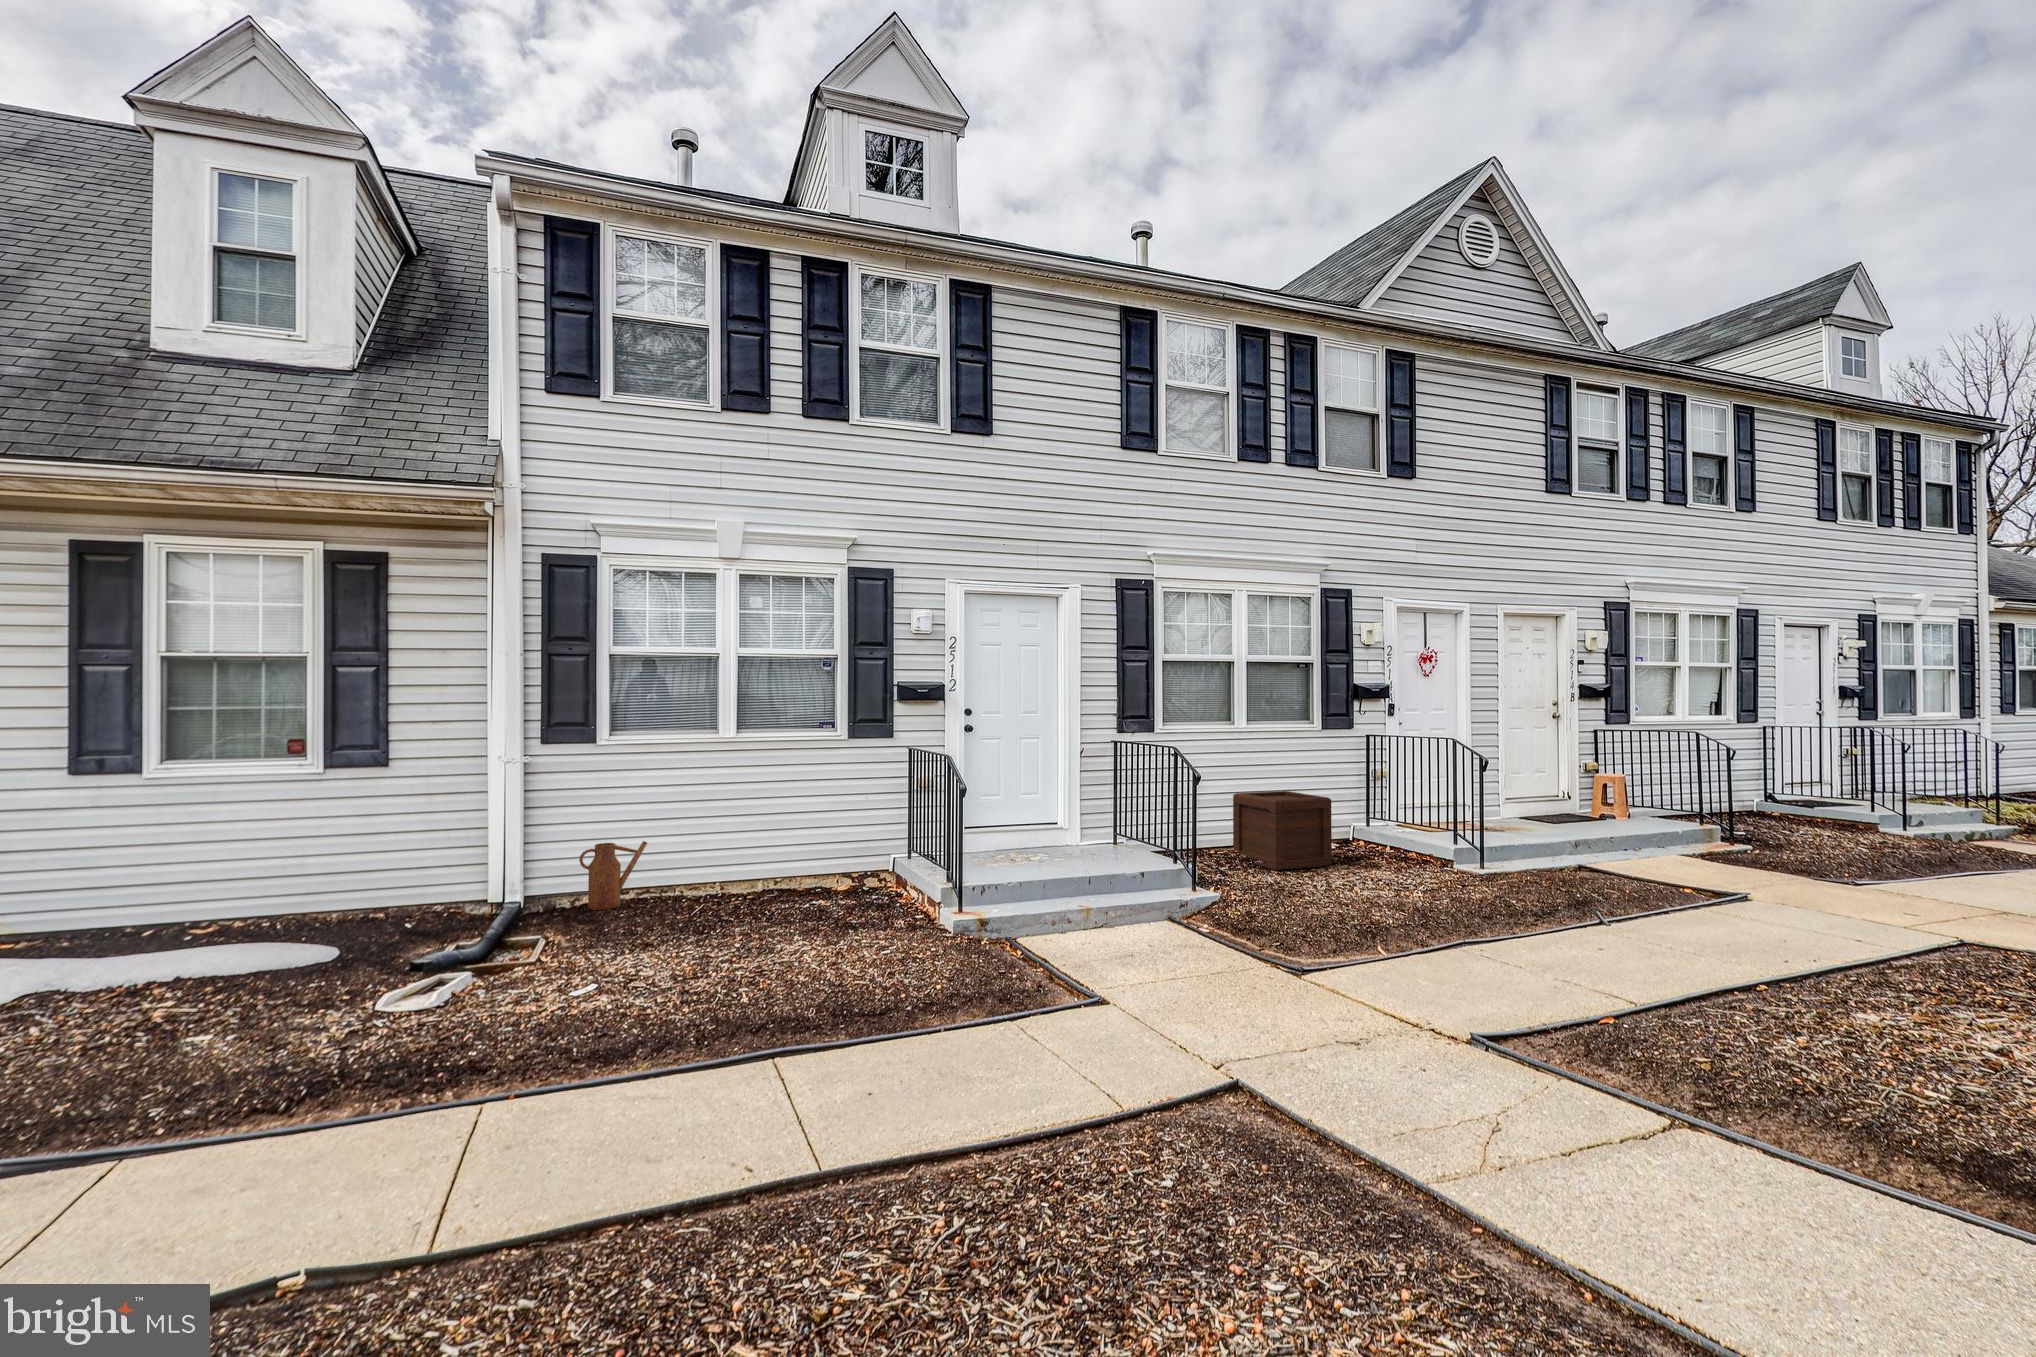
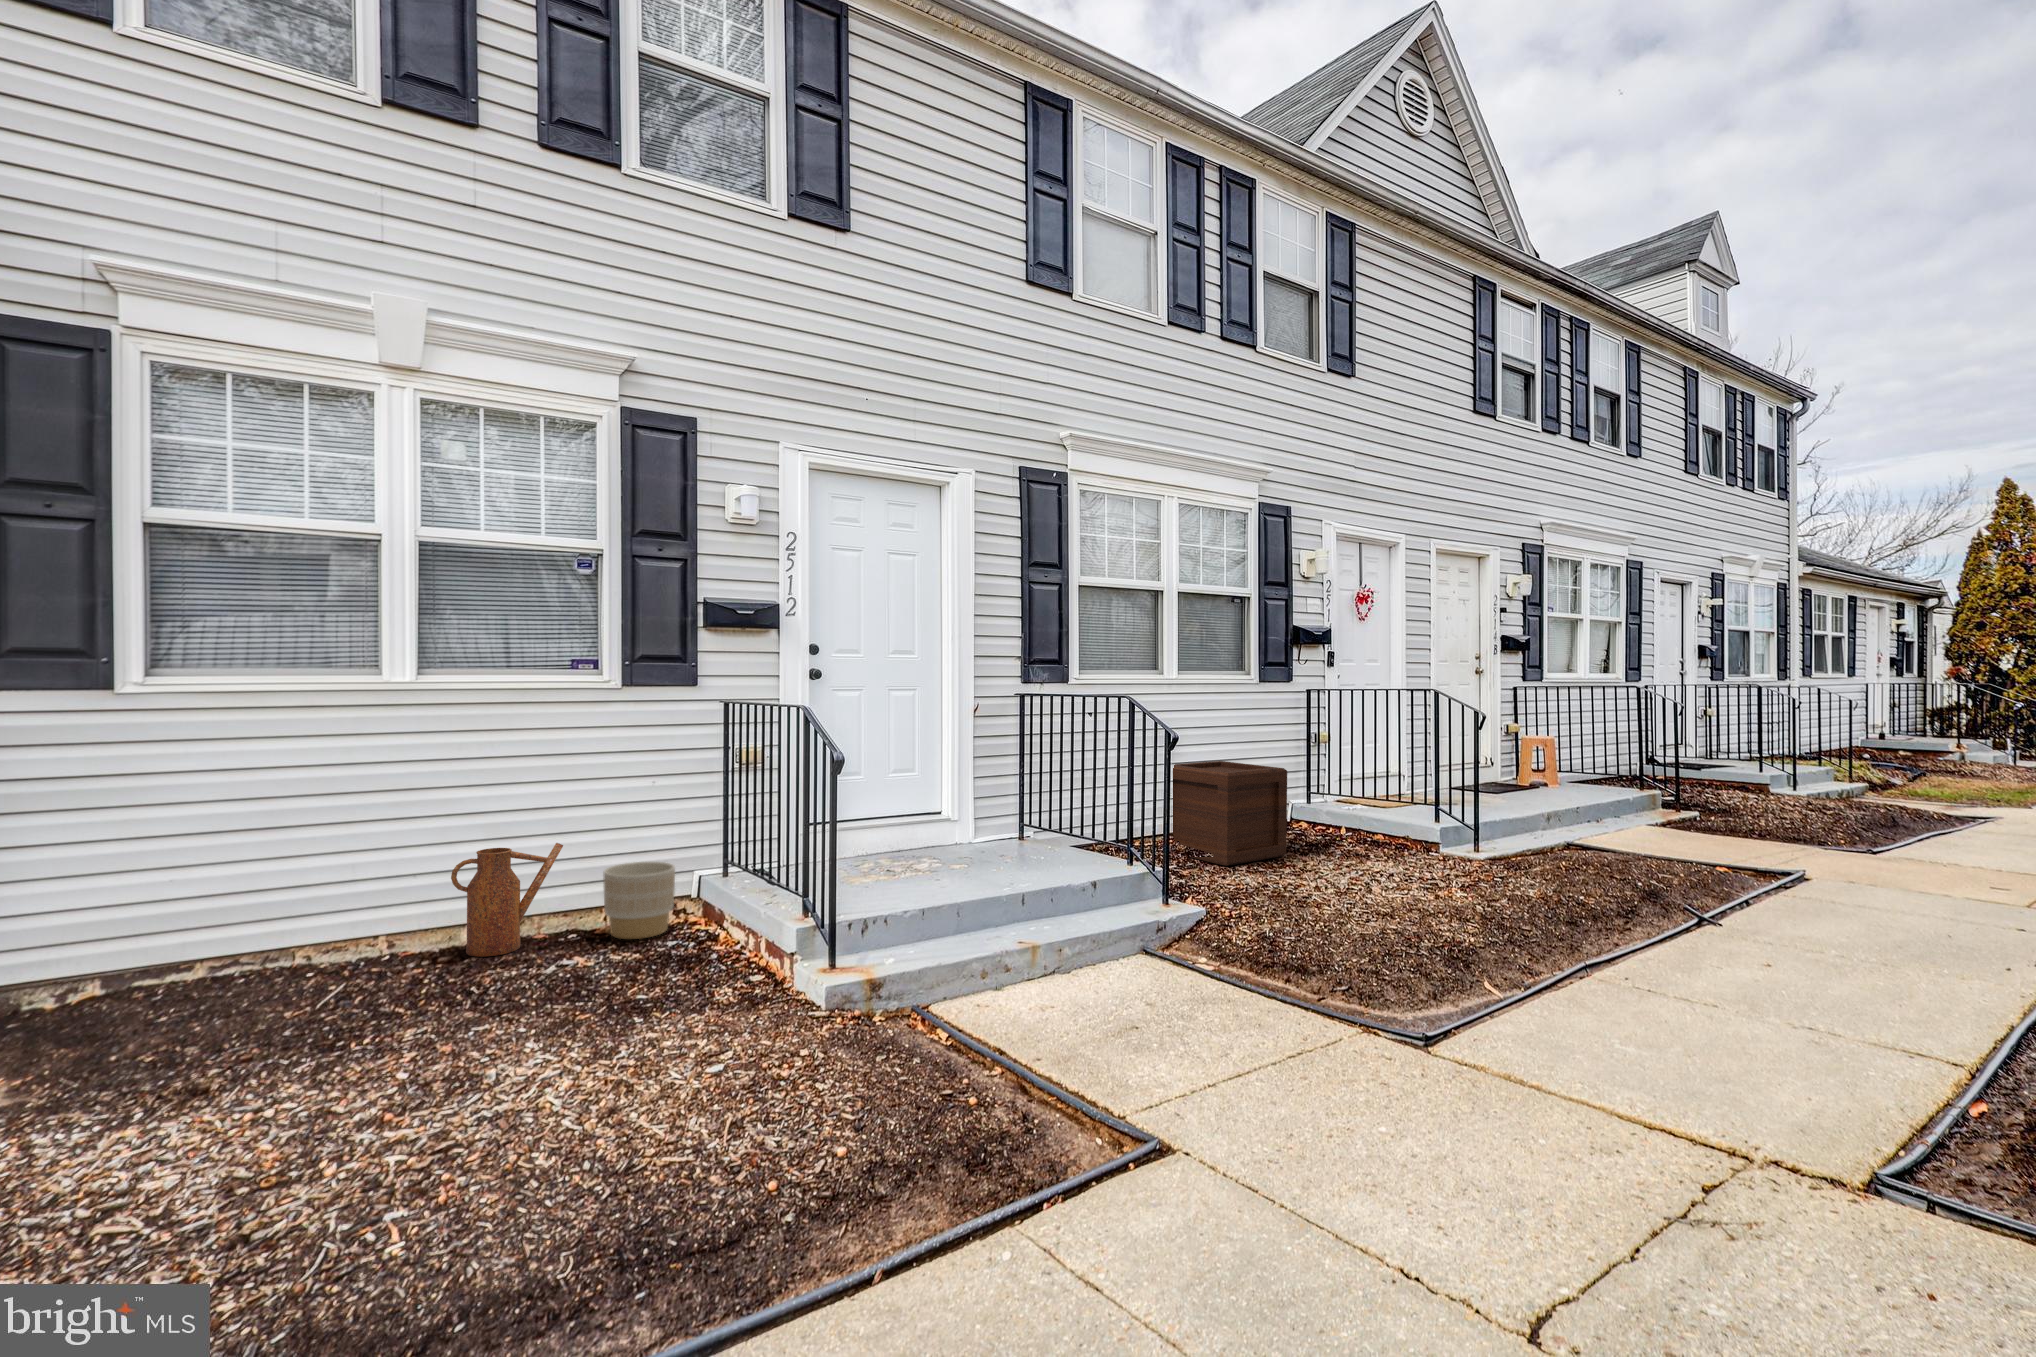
watering can: present [579,841,647,910] -> present [451,843,563,957]
planter: none [838,847,879,894] -> present [603,862,675,939]

